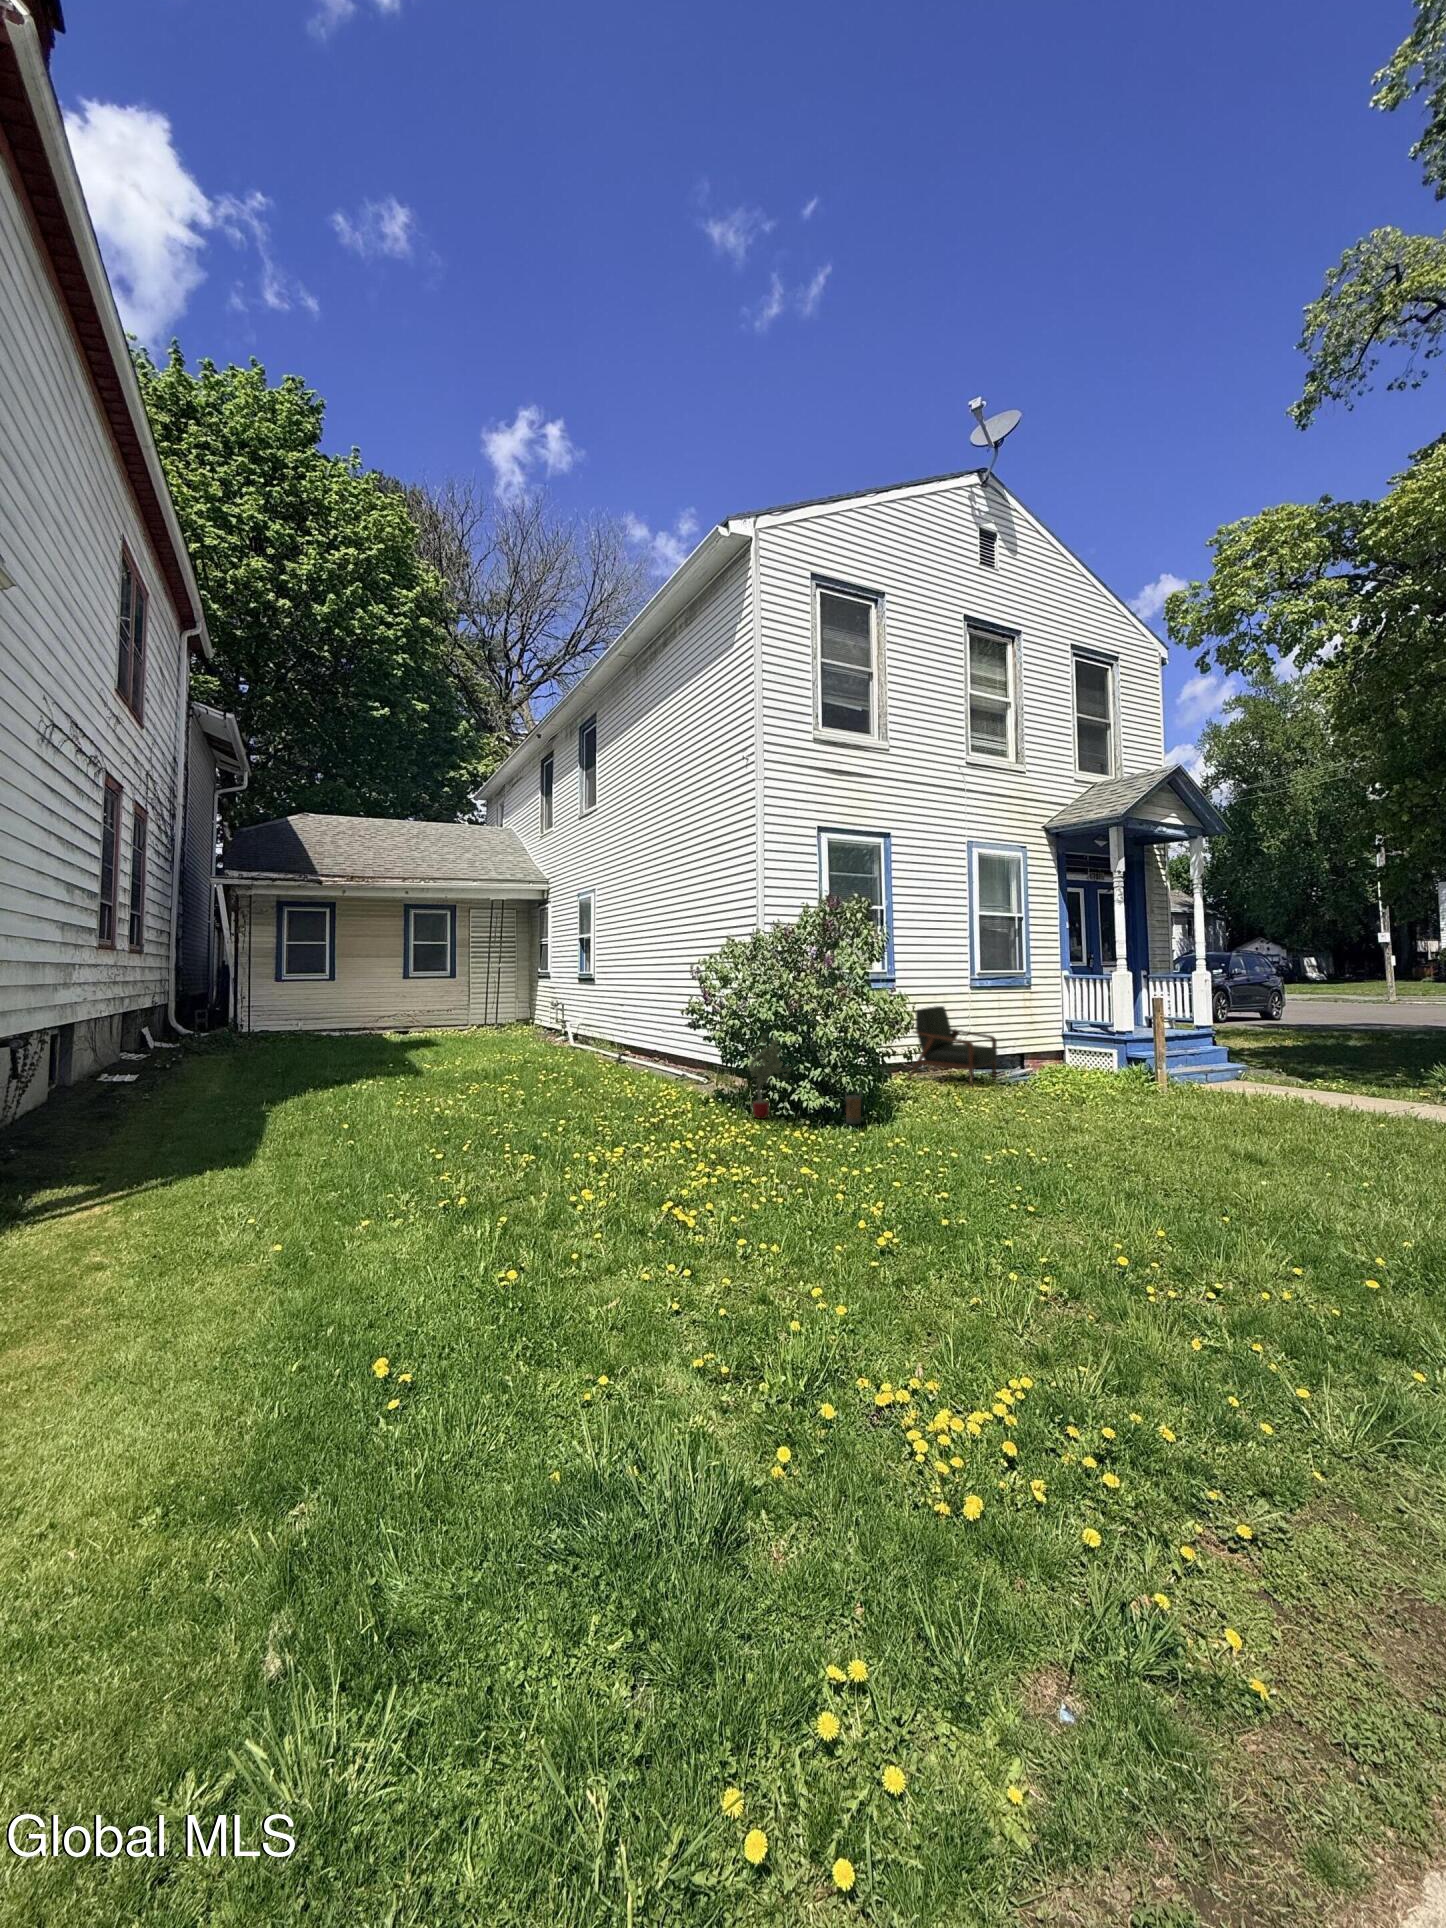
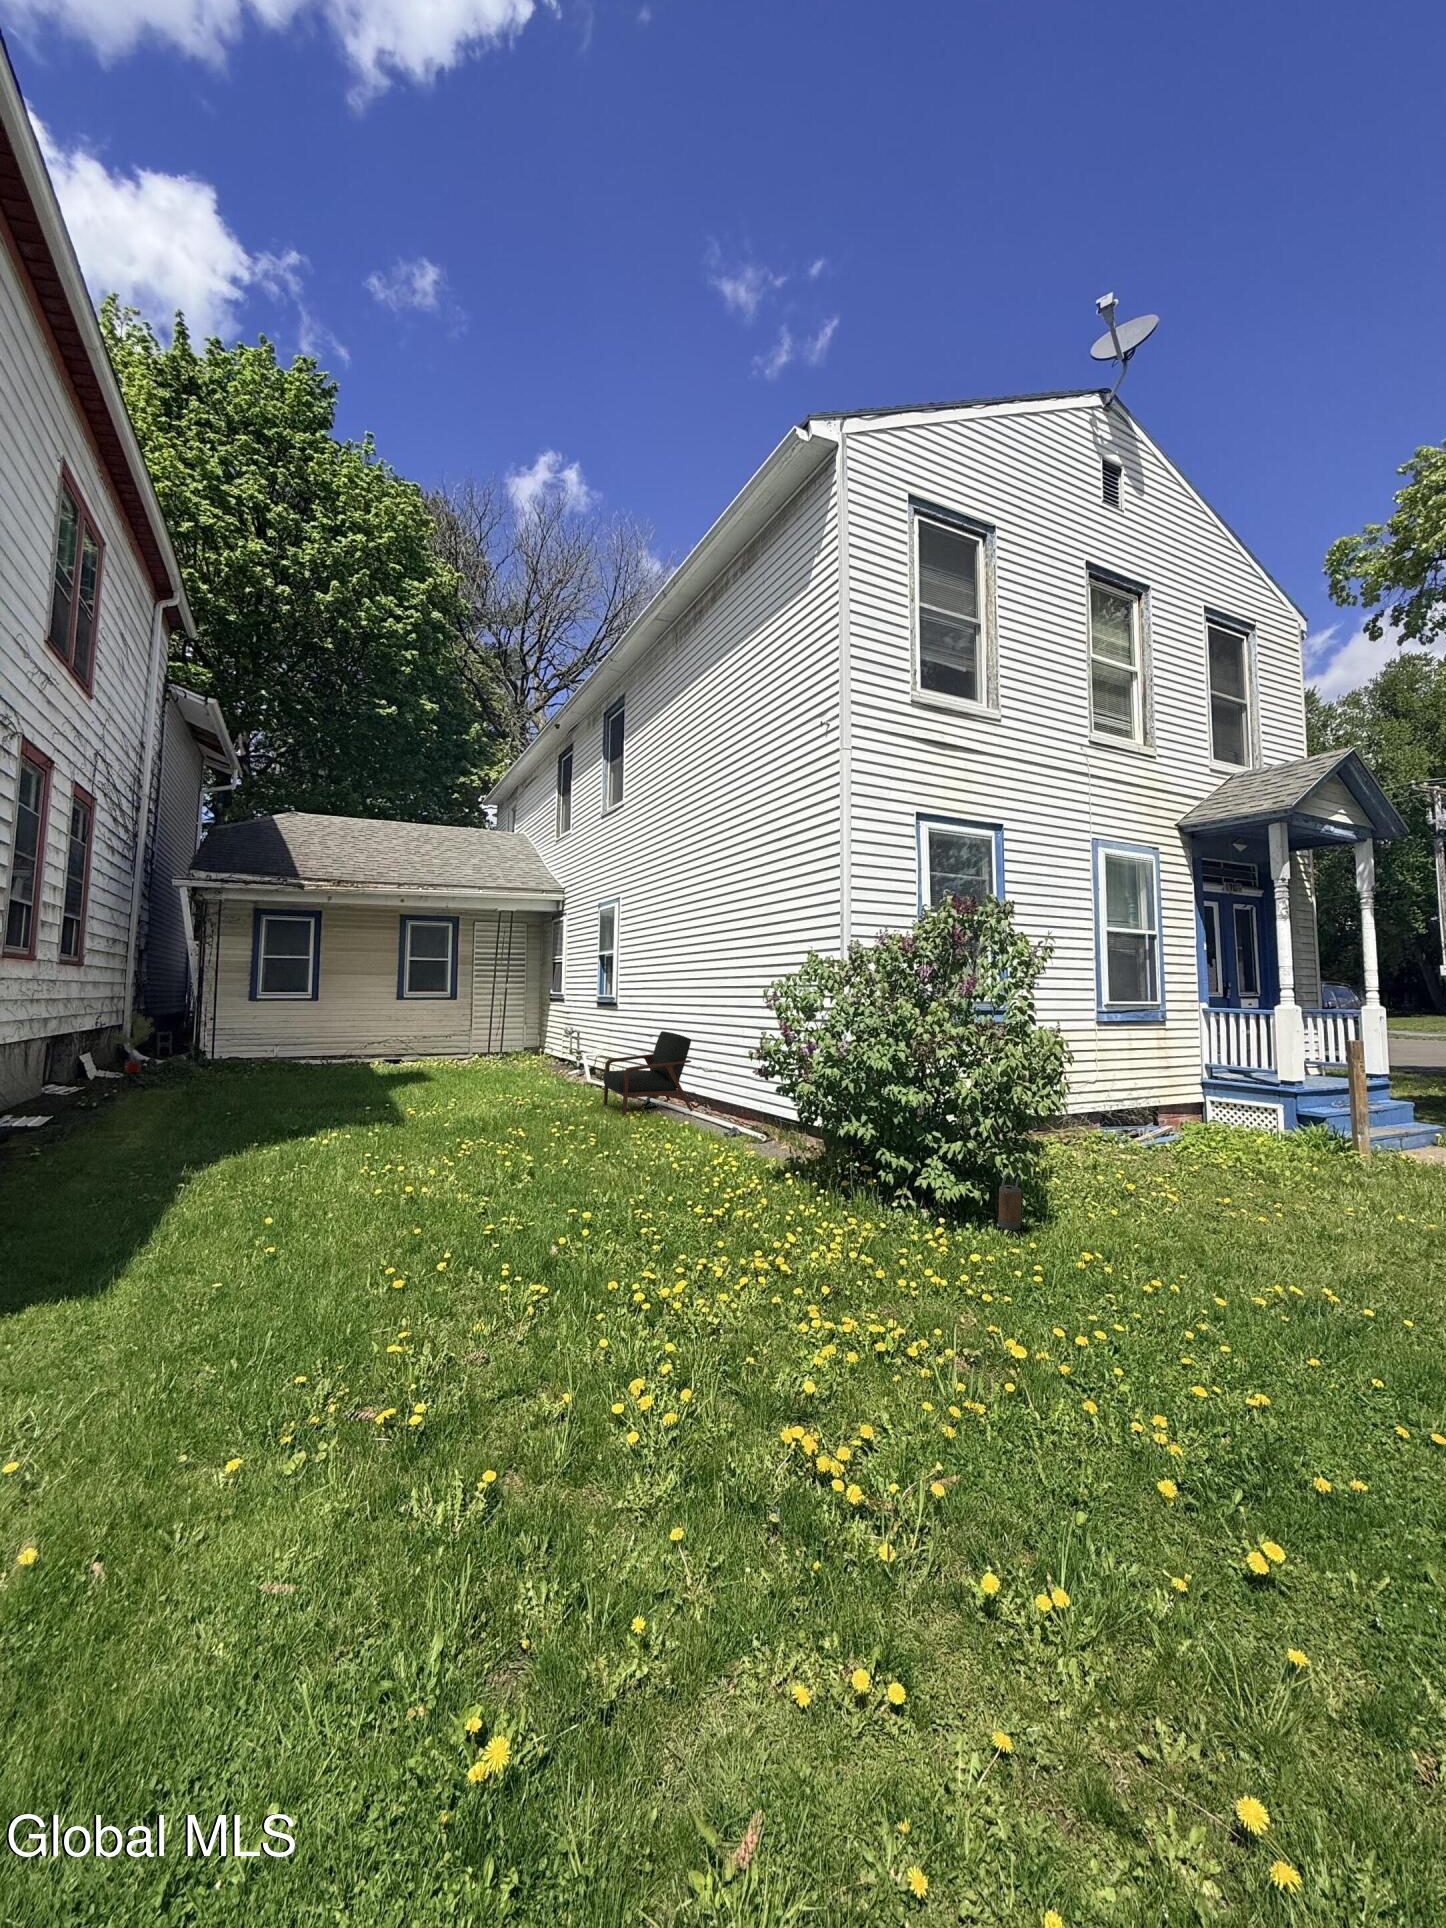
chair: present [908,1006,997,1087] -> present [603,1031,693,1115]
potted tree: present [749,1034,791,1119] -> present [113,1012,154,1073]

